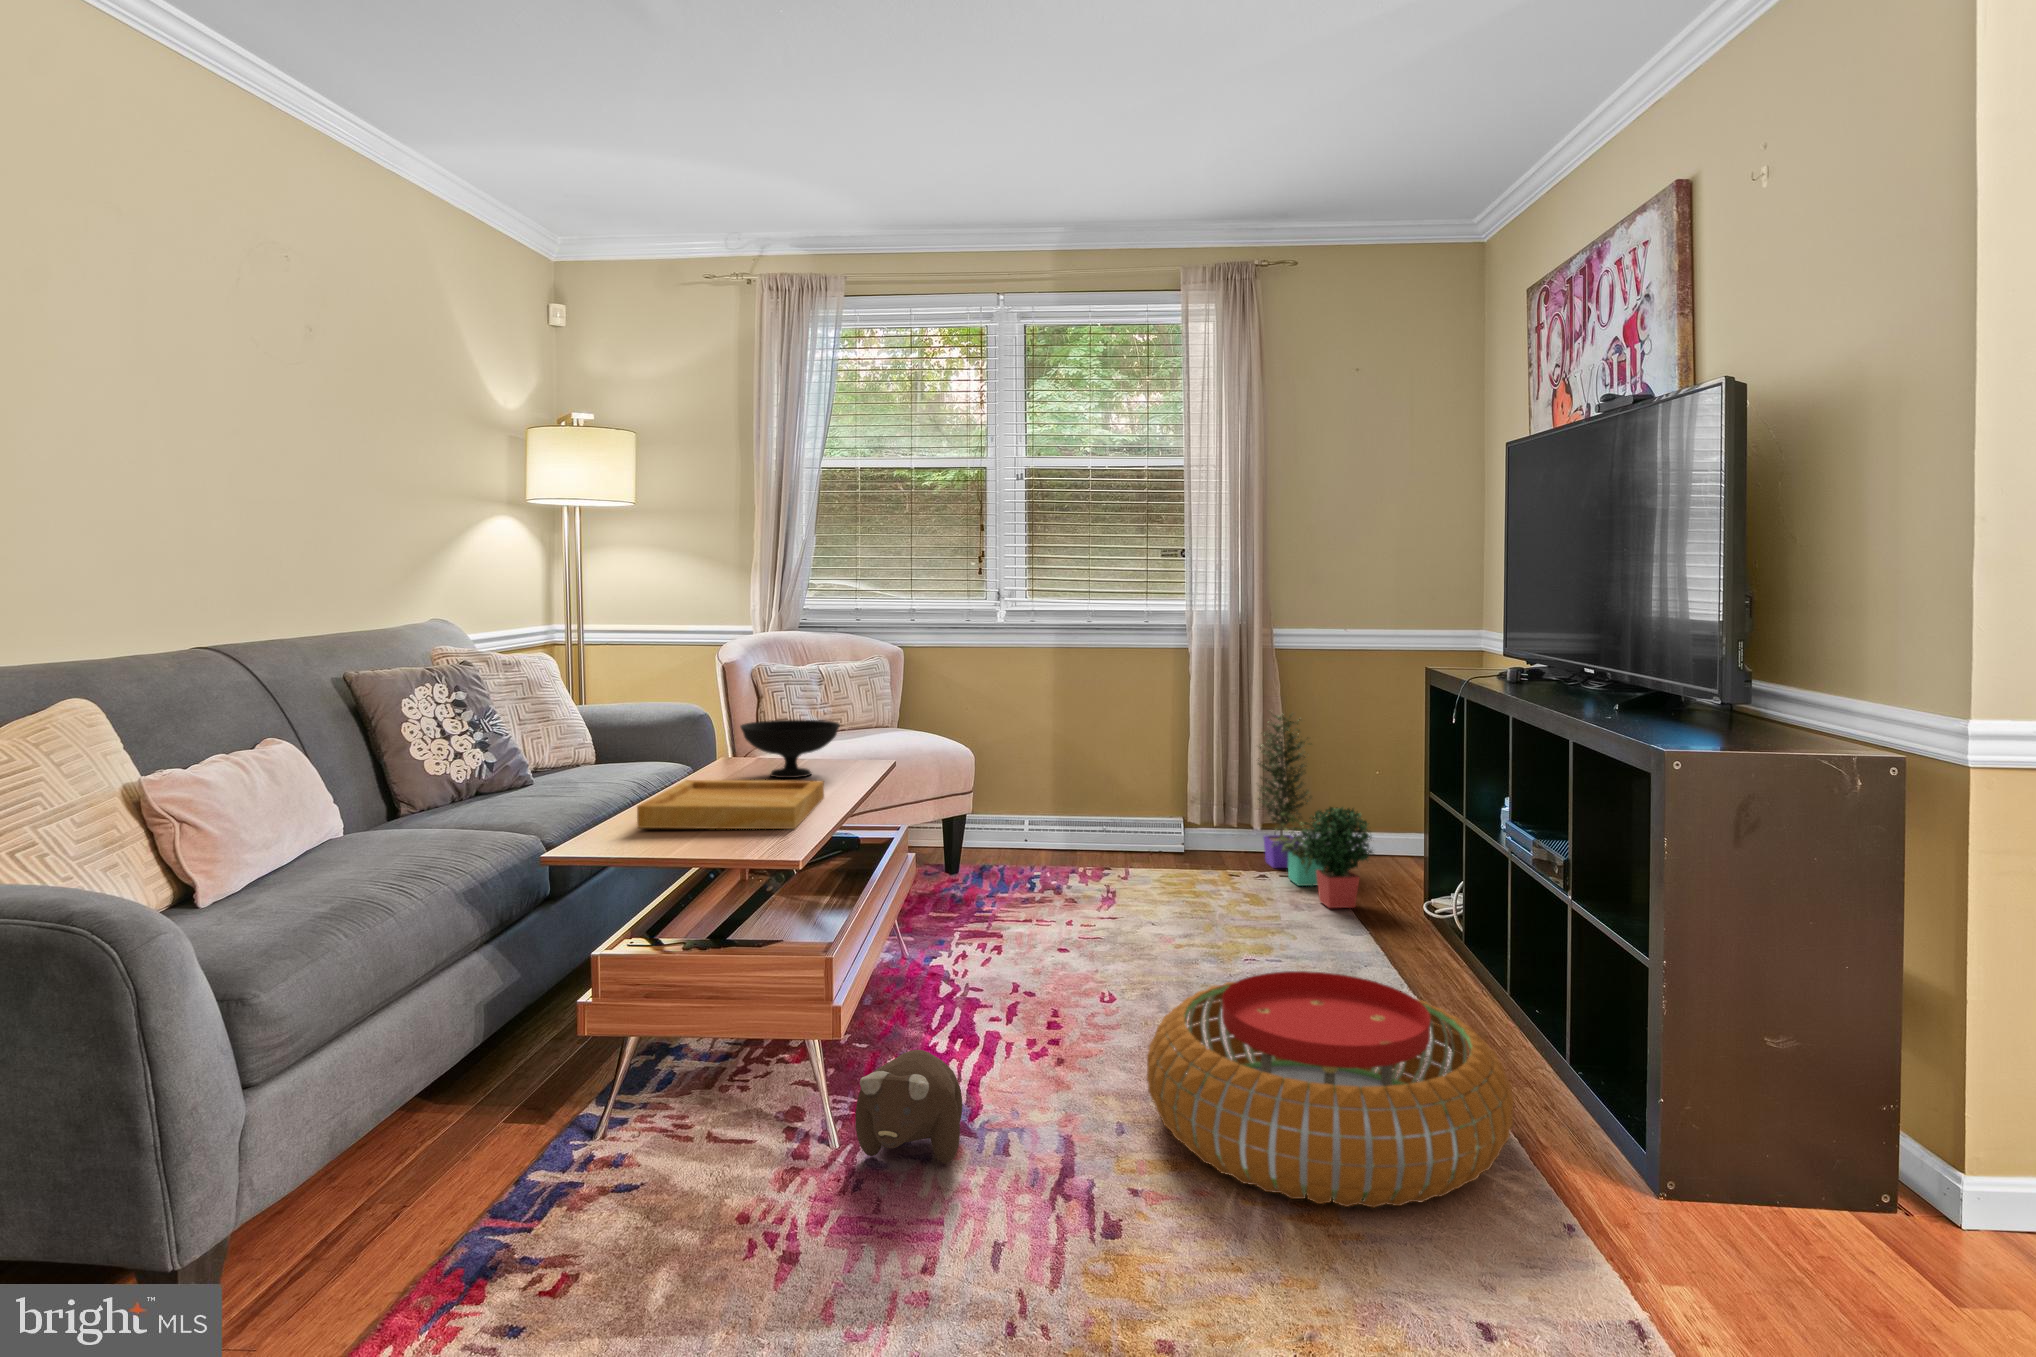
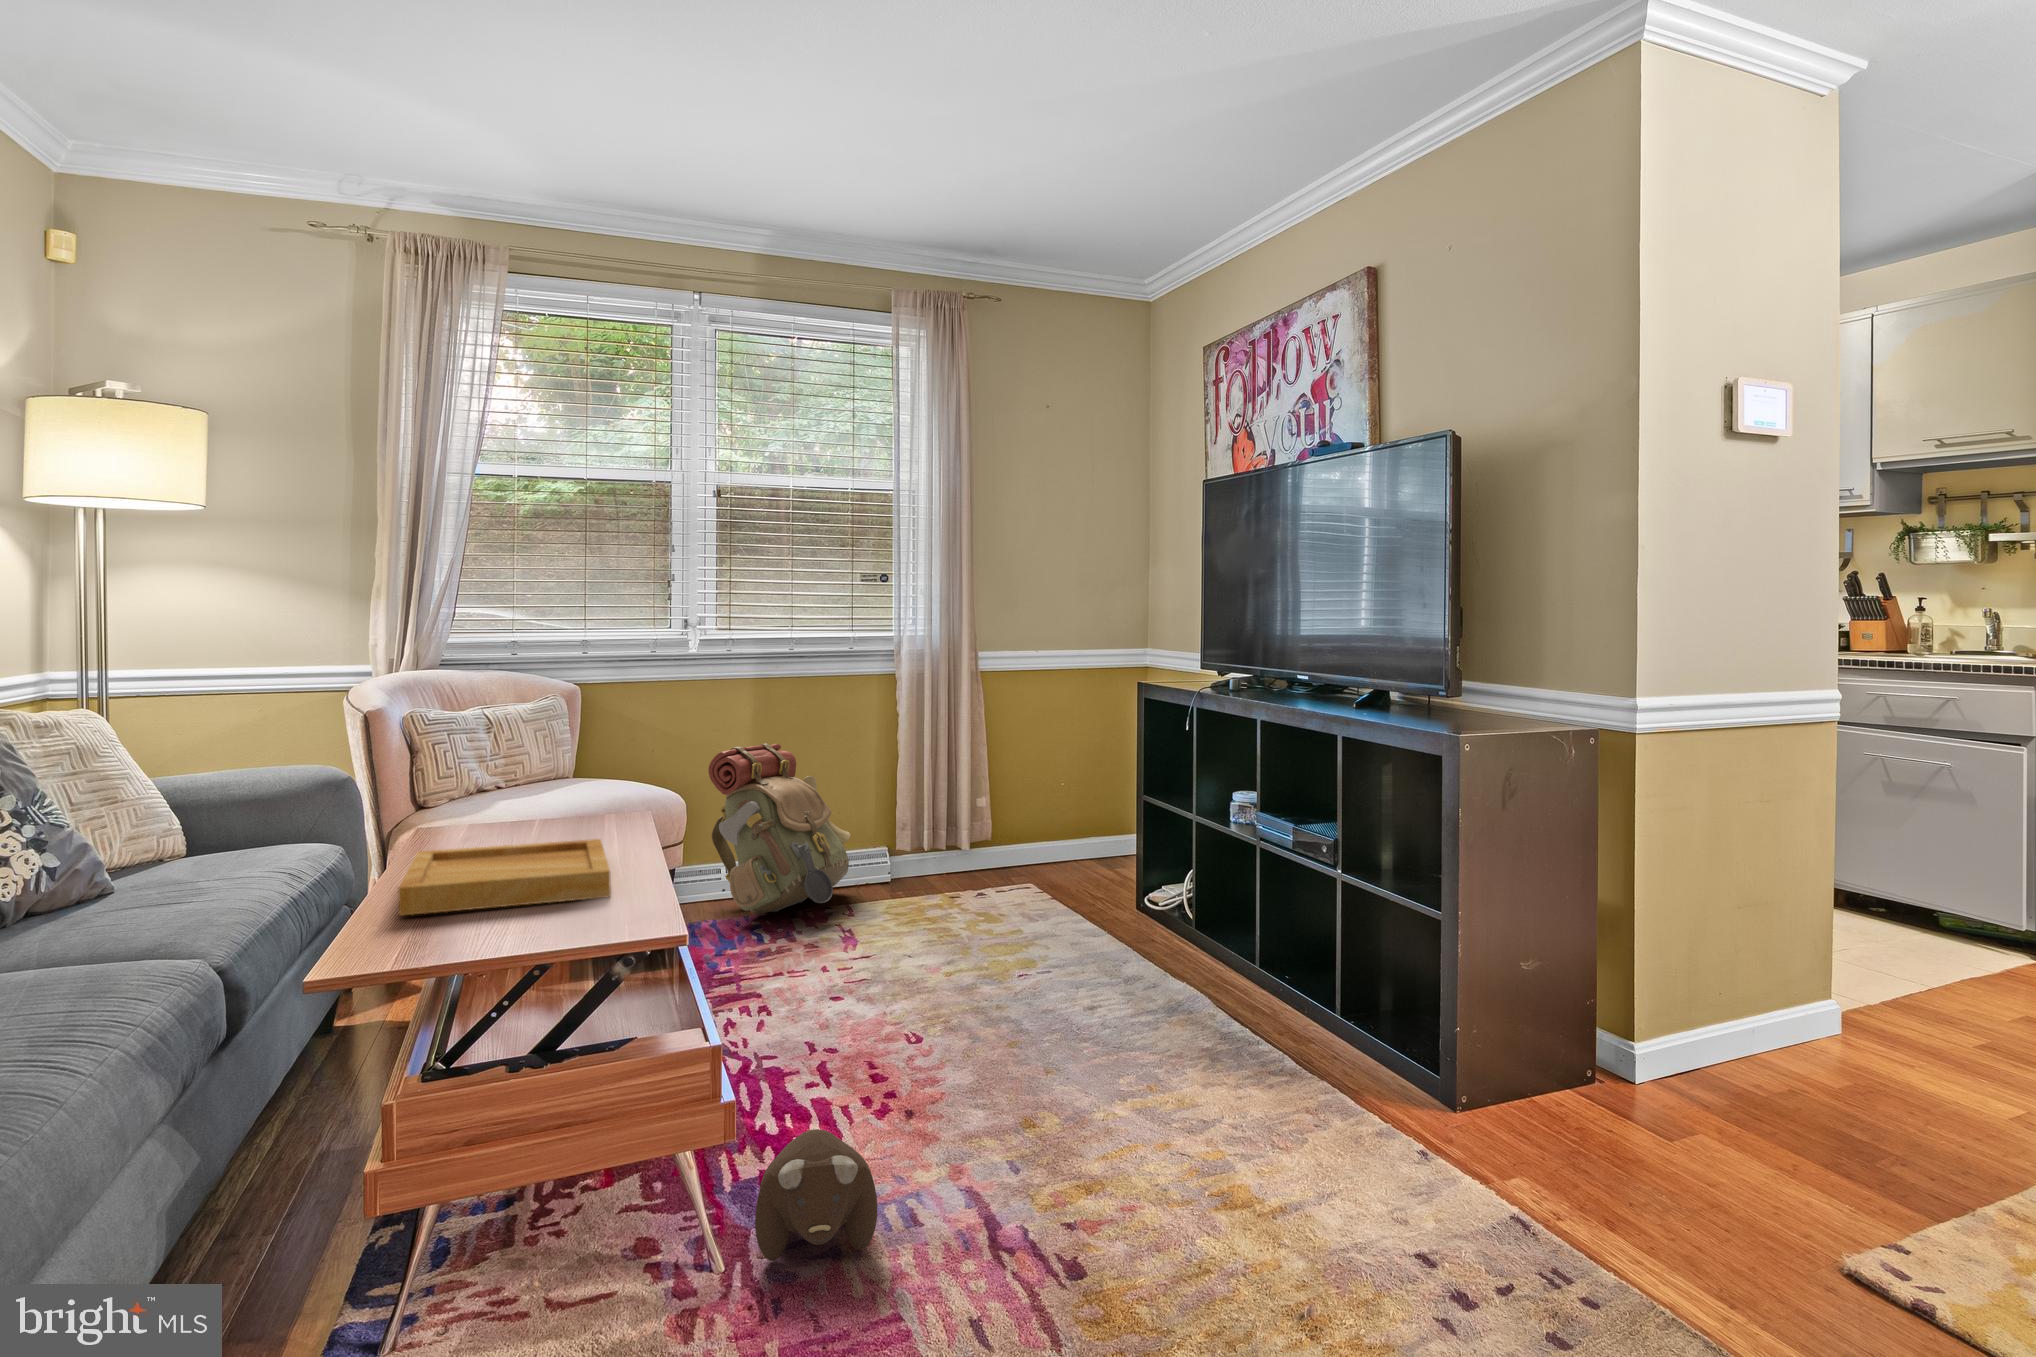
backpack: none [1007,708,1138,864] -> present [708,743,850,914]
potted plant: present [1258,713,1373,908] -> none [967,736,1106,927]
bowl: present [740,720,840,778] -> none [458,769,586,840]
pouf: present [1146,971,1514,1208] -> none [1023,985,1369,1207]

